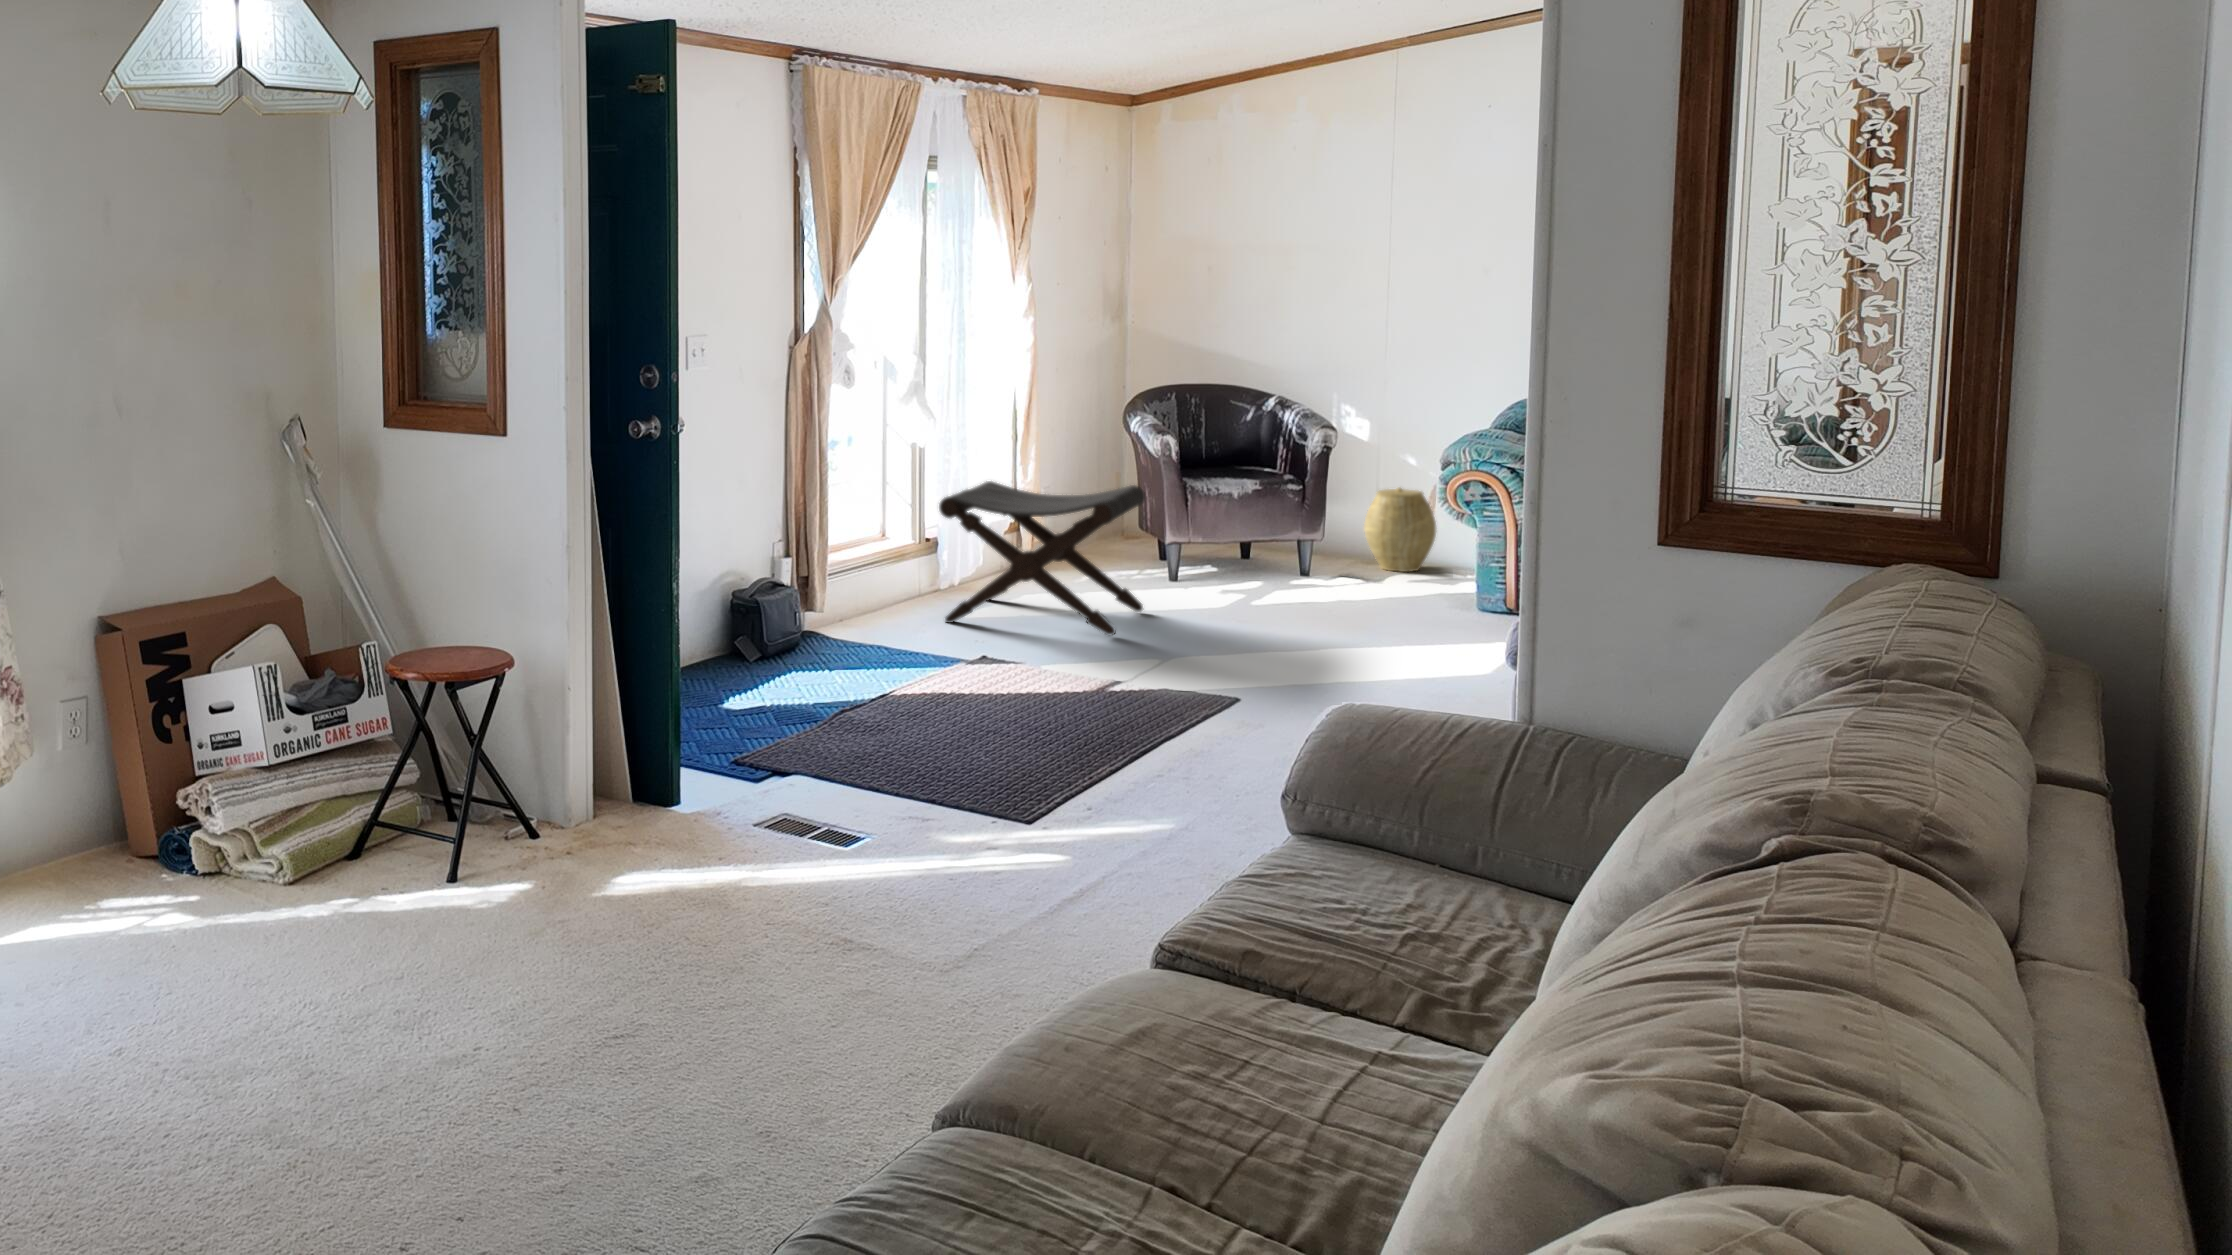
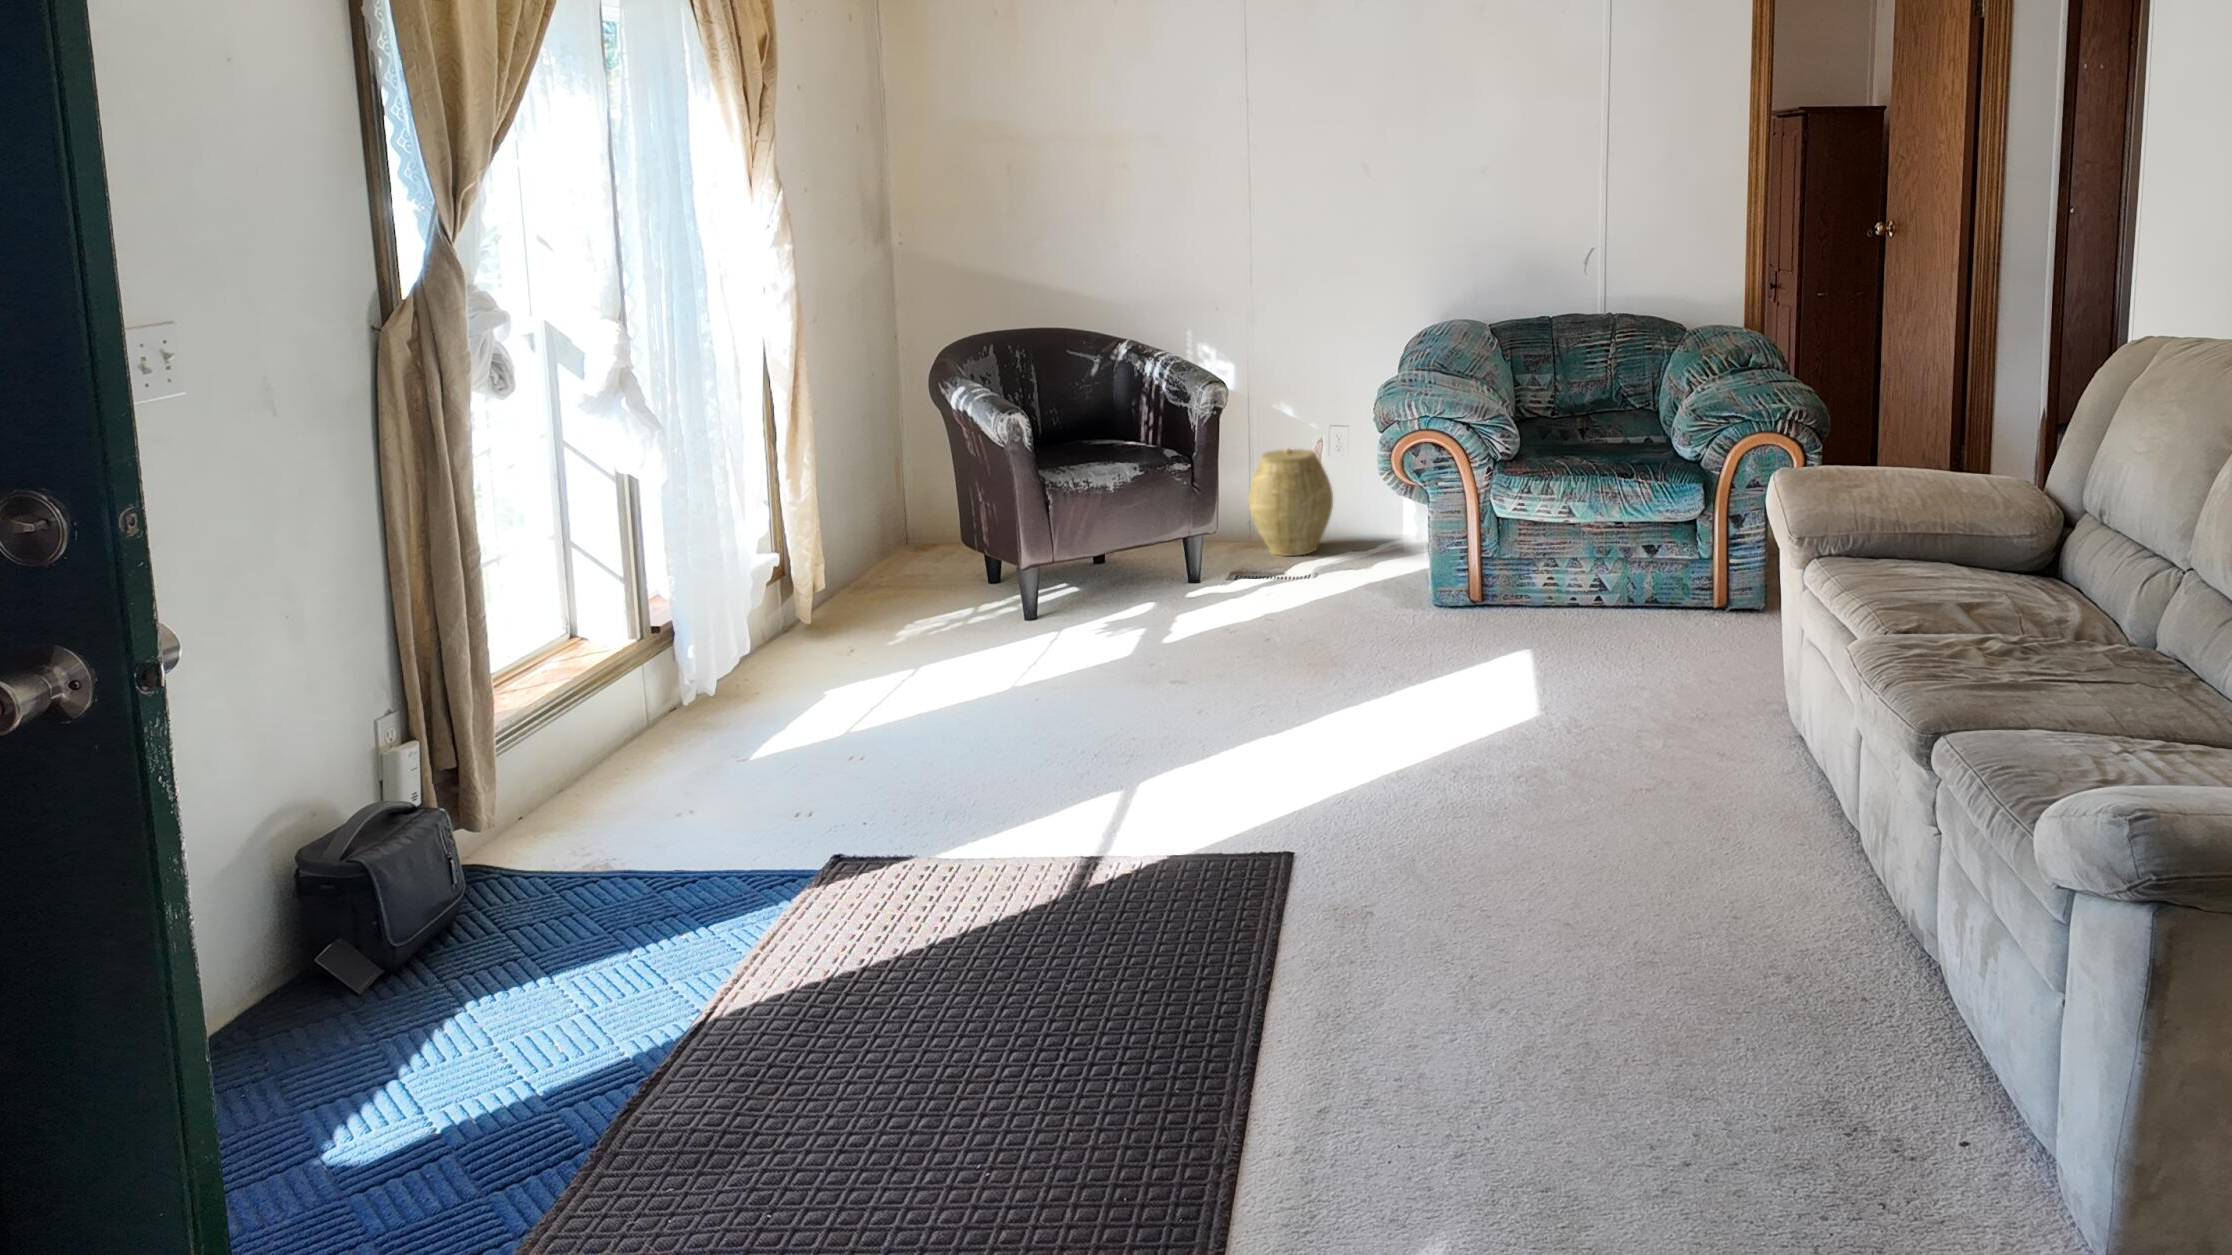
footstool: present [939,481,1145,636] -> none [702,504,1034,780]

